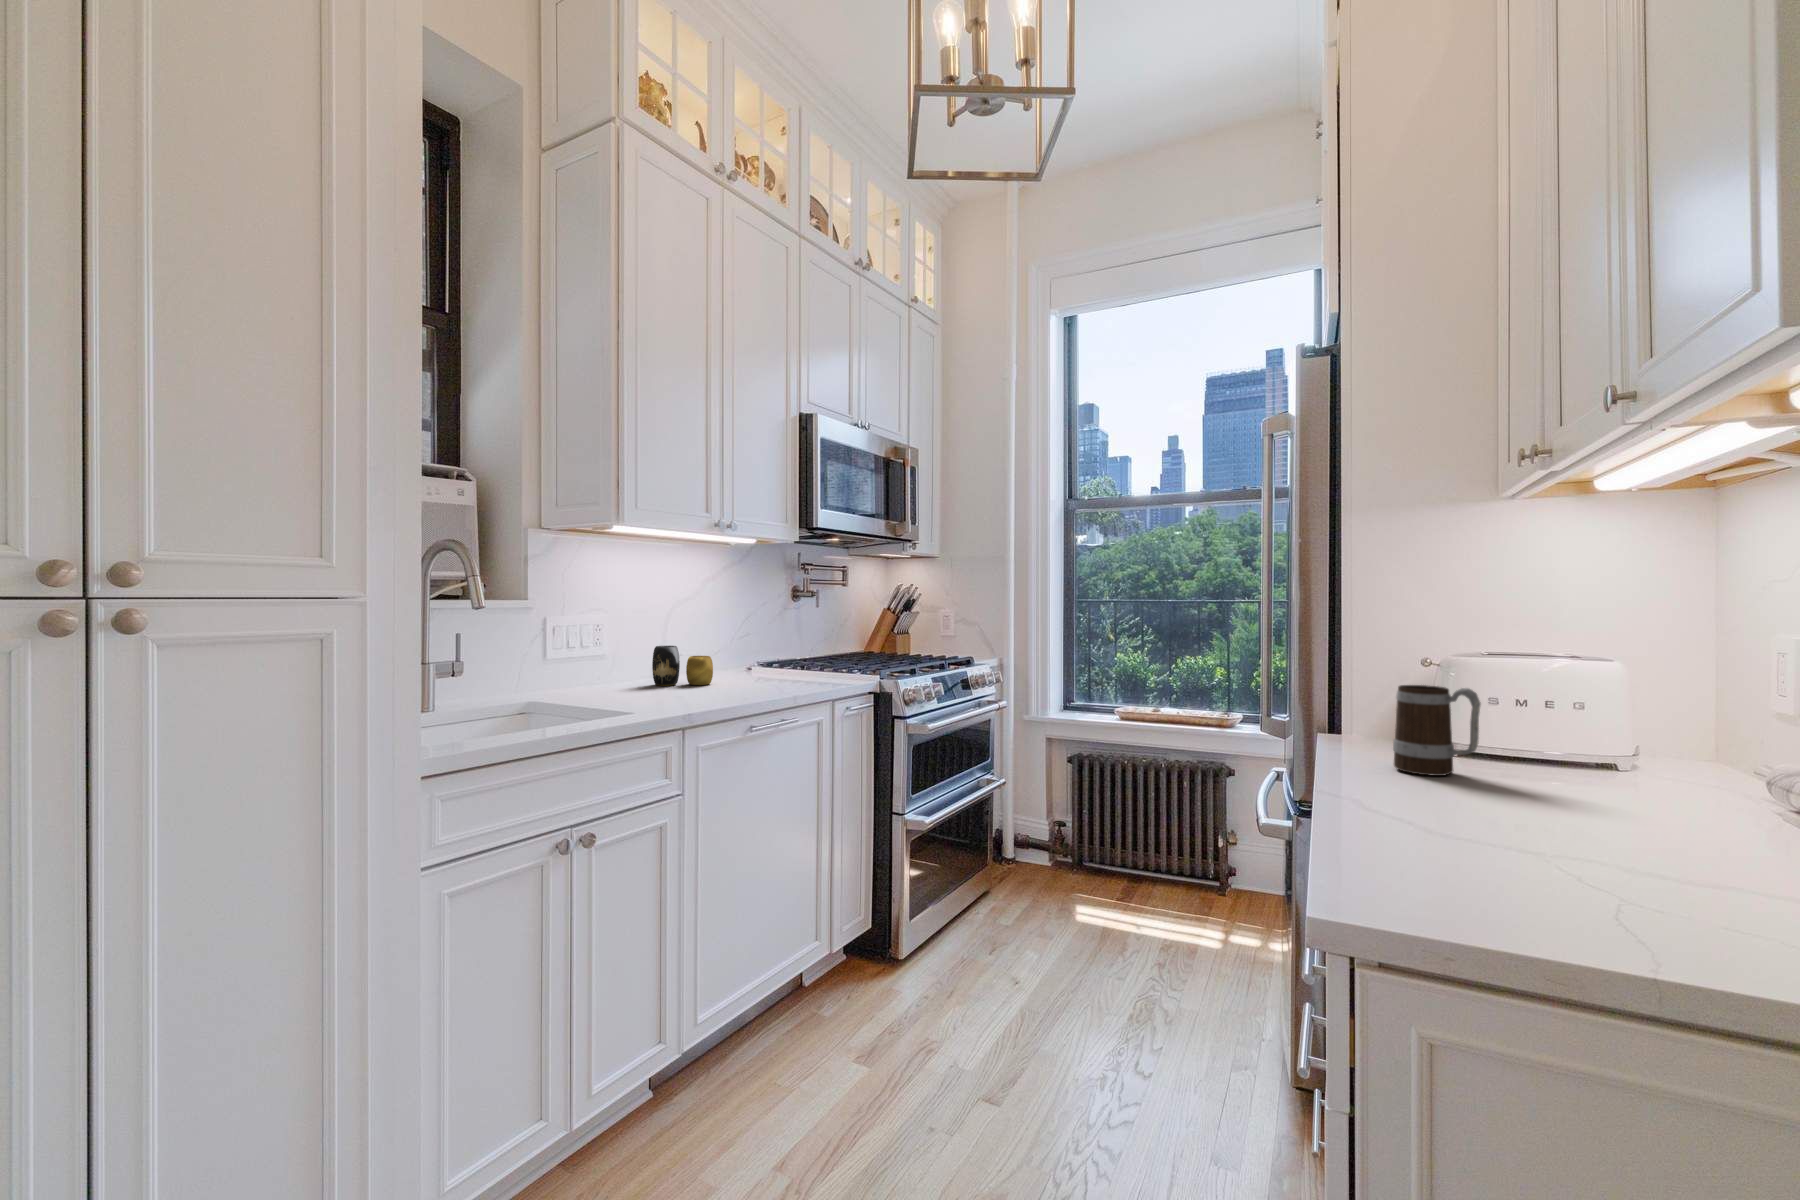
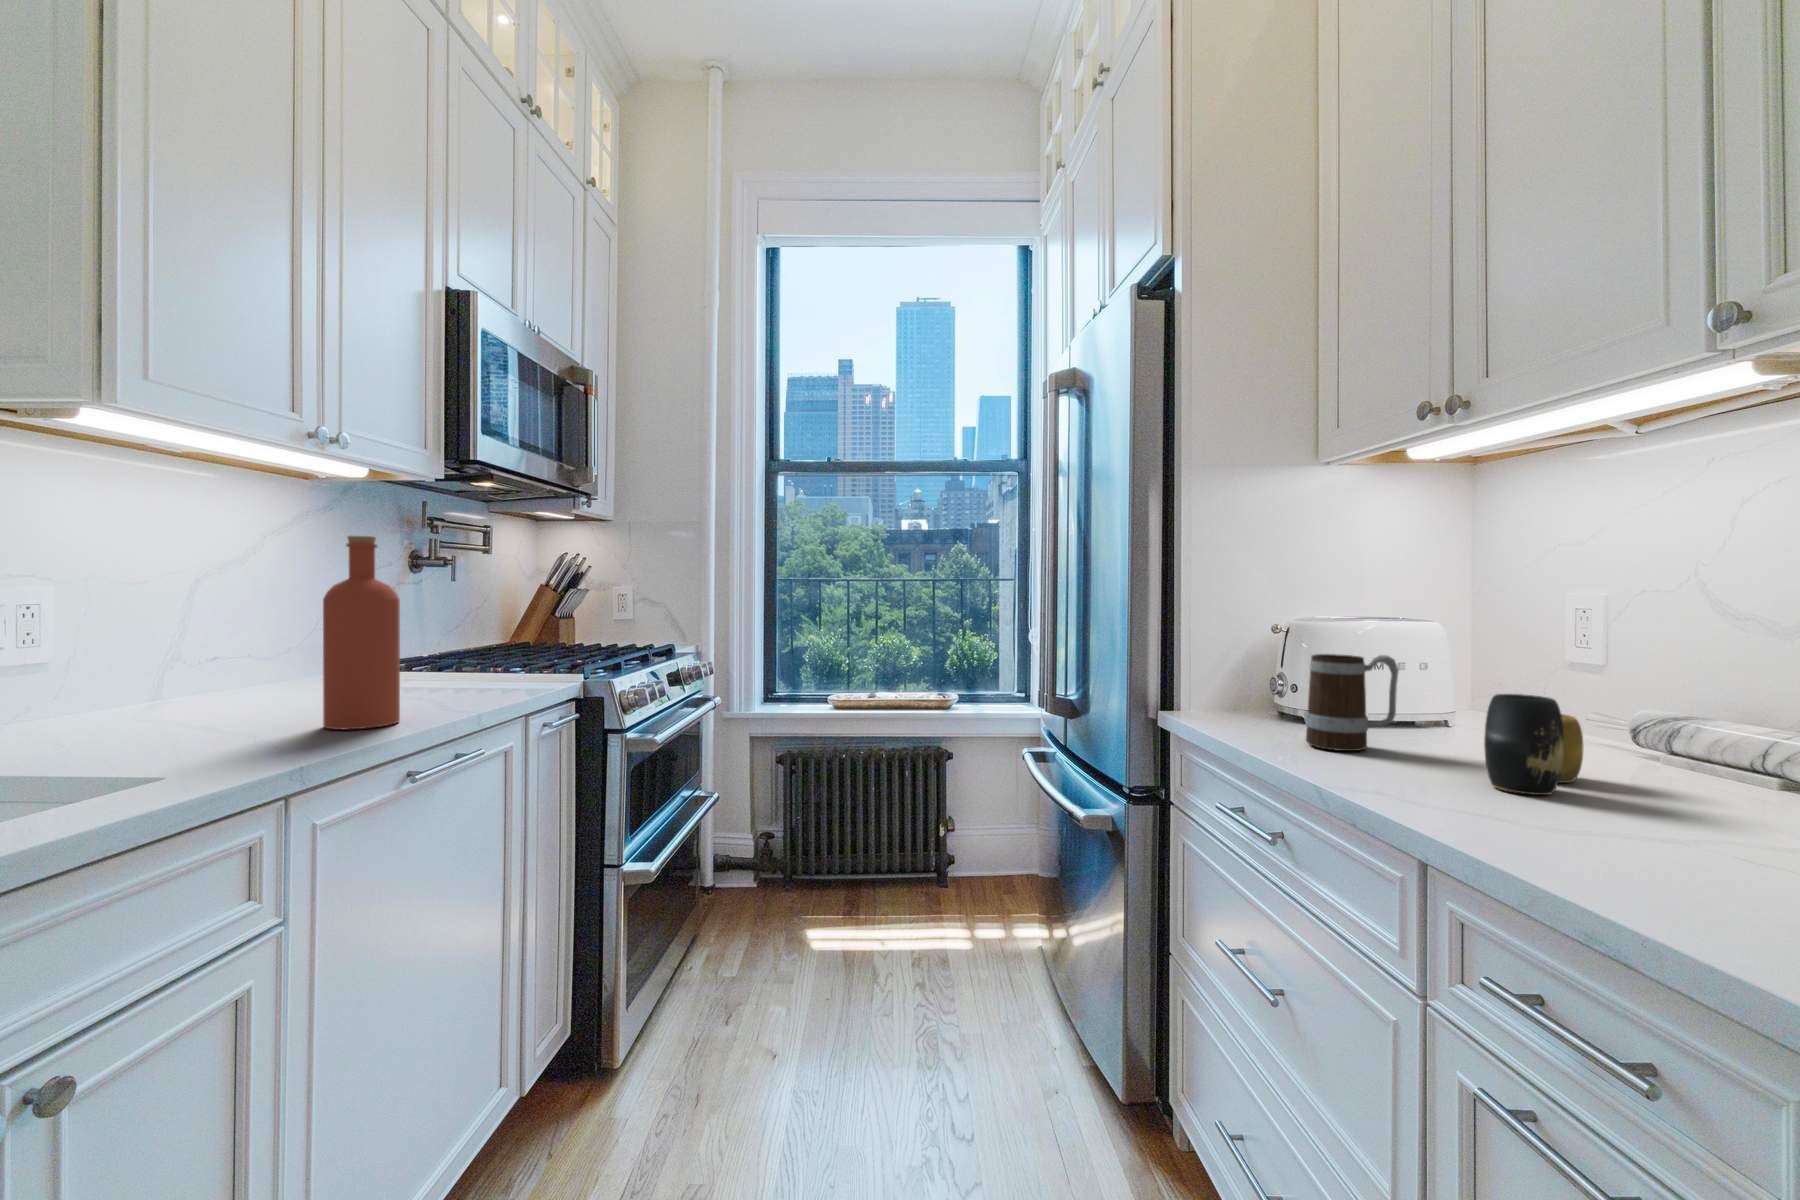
bottle: none [713,587,751,699] -> present [323,536,400,729]
vase: present [652,646,713,685] -> present [1484,694,1584,795]

